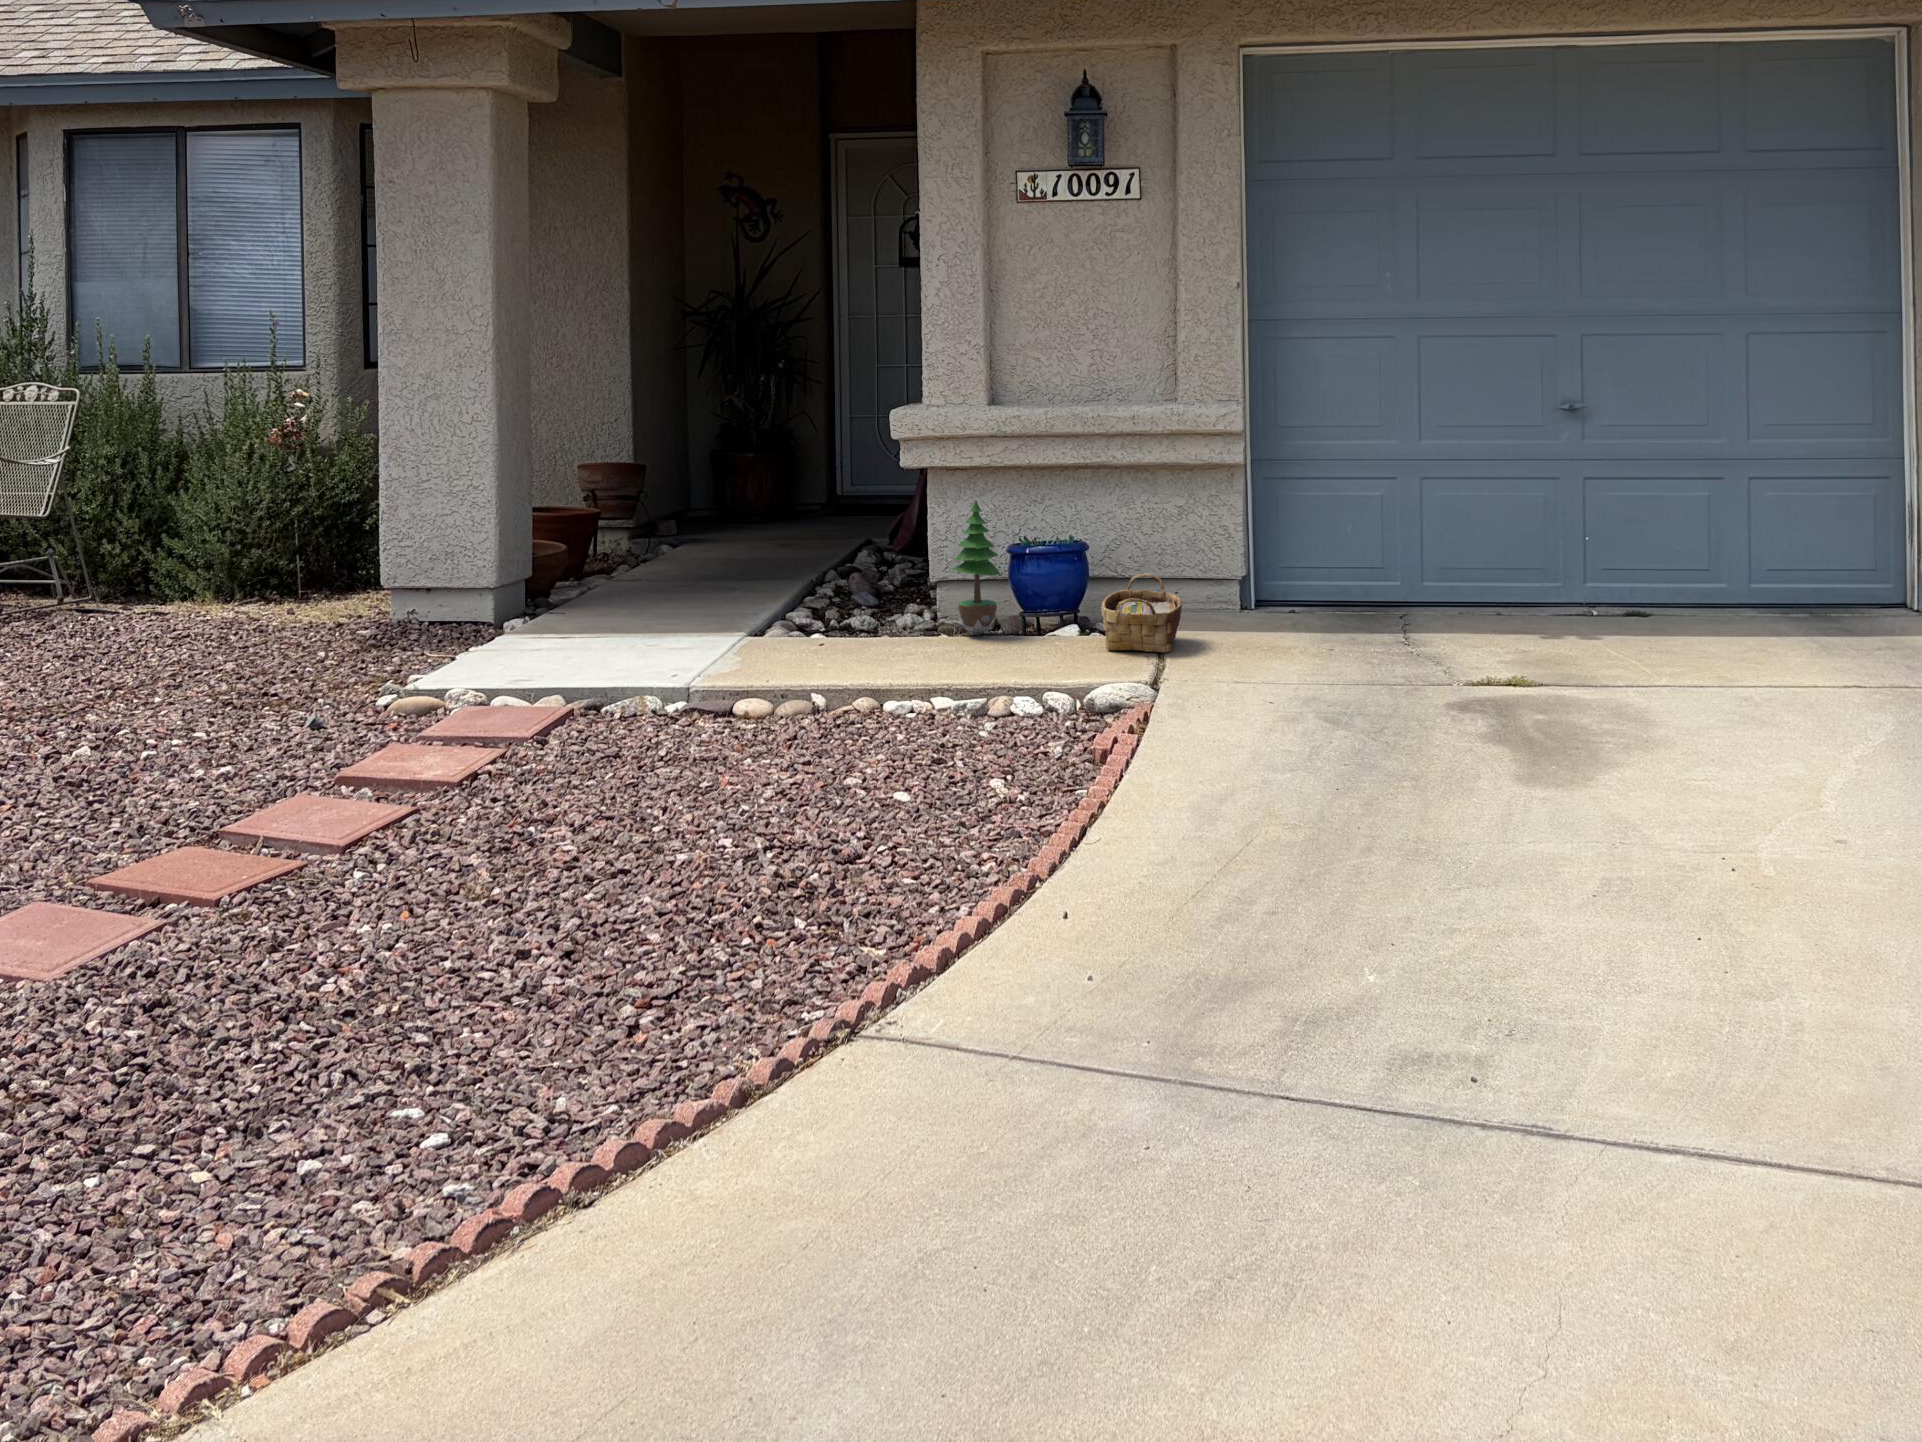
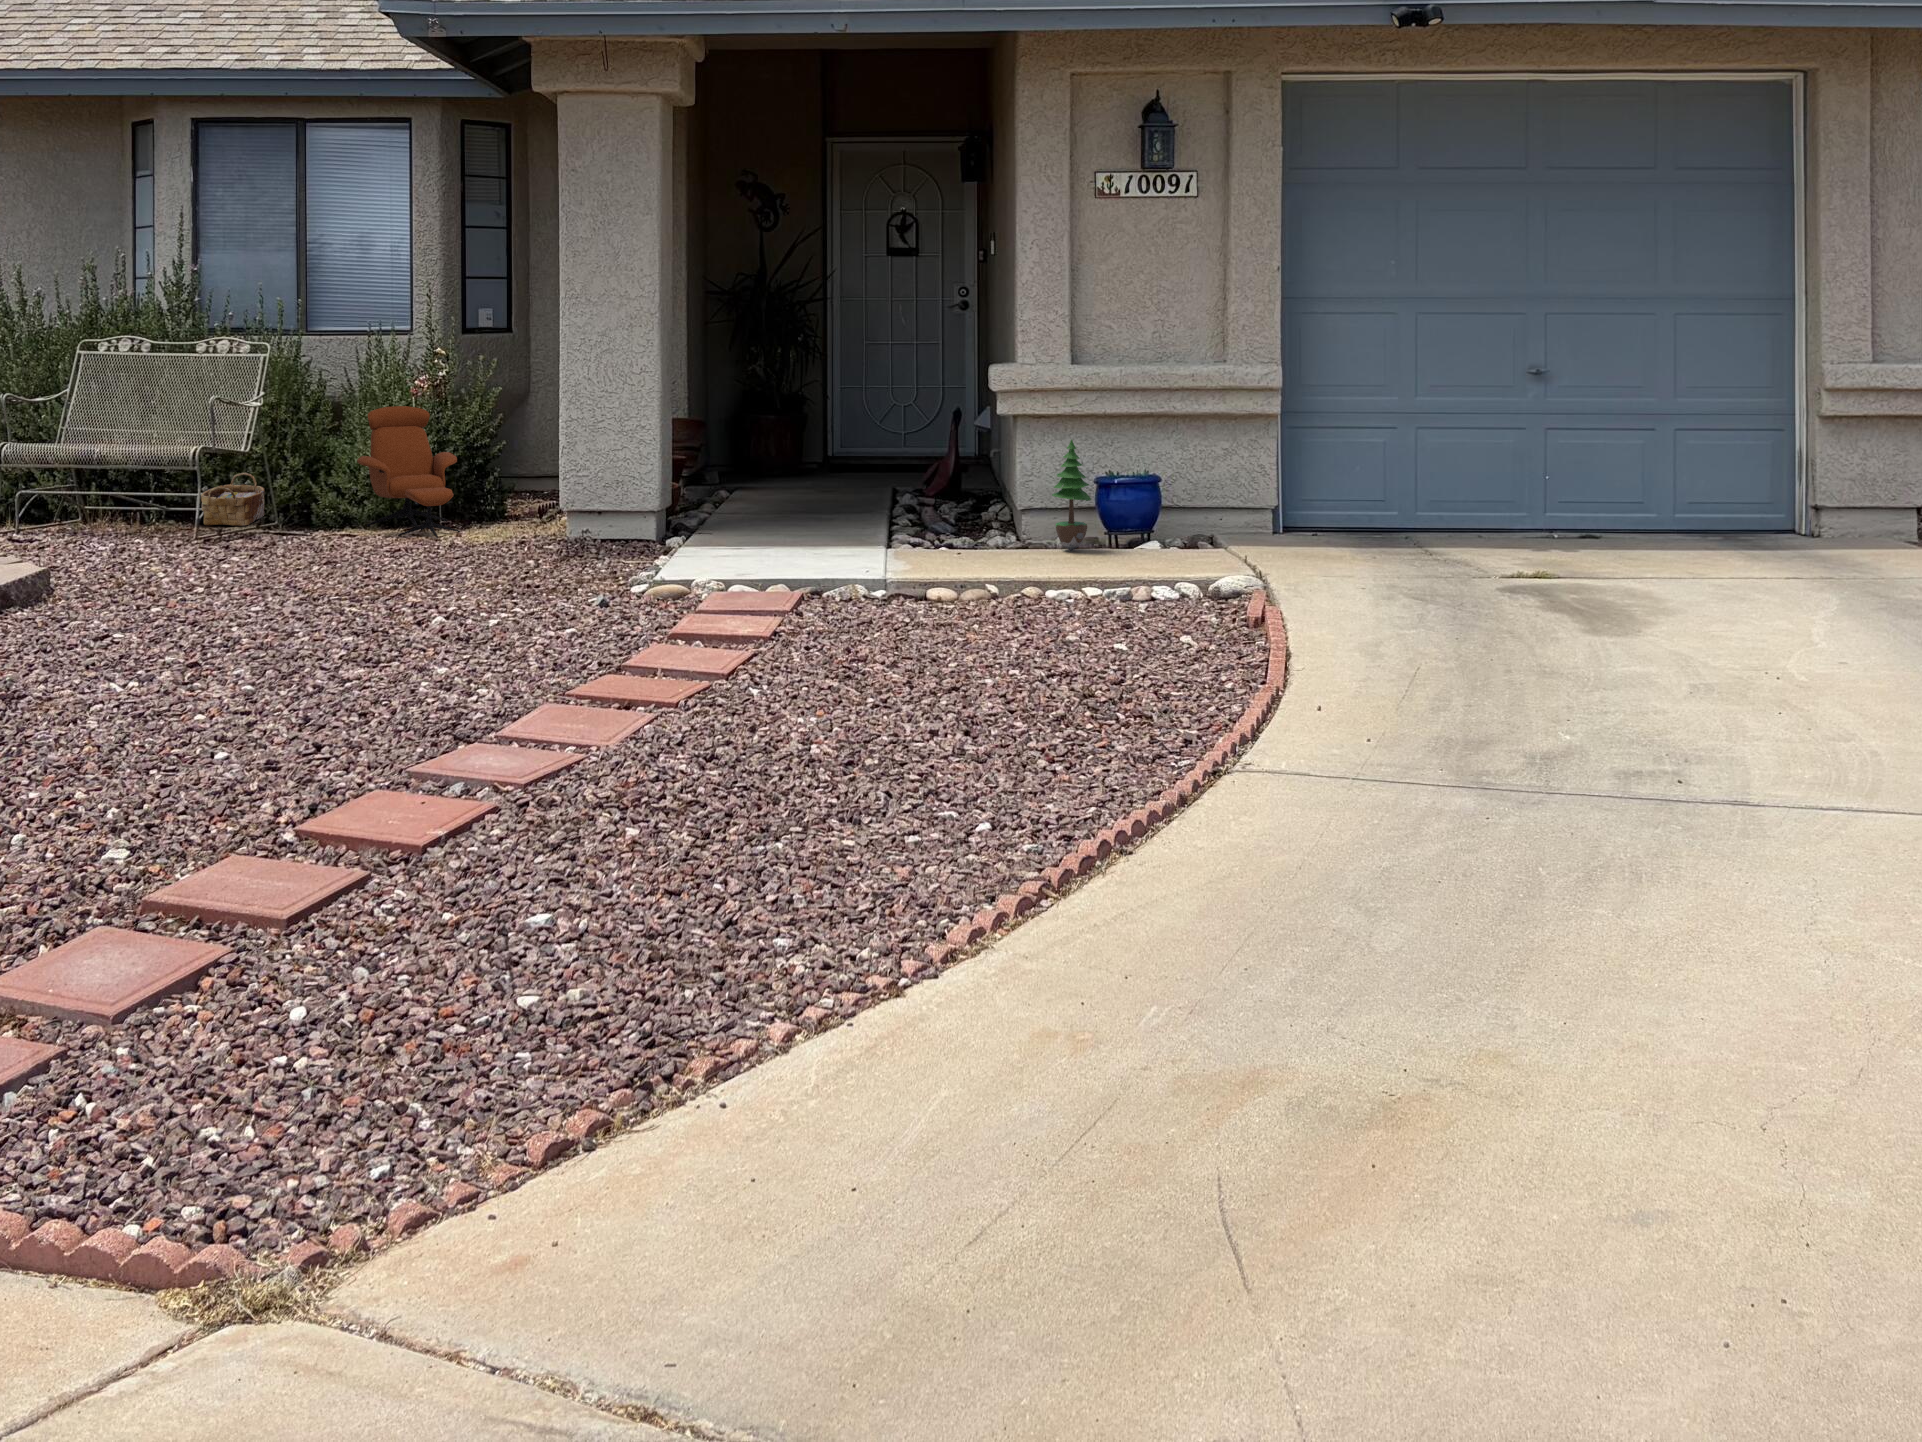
lounge chair: none [189,457,308,616] -> present [357,406,460,538]
woven basket: present [1101,573,1182,653] -> present [201,473,265,526]

